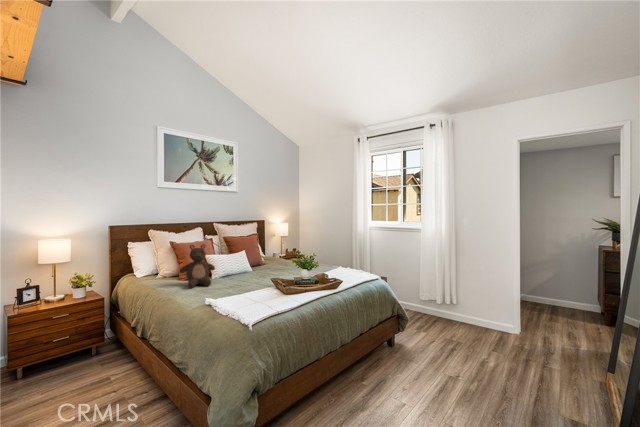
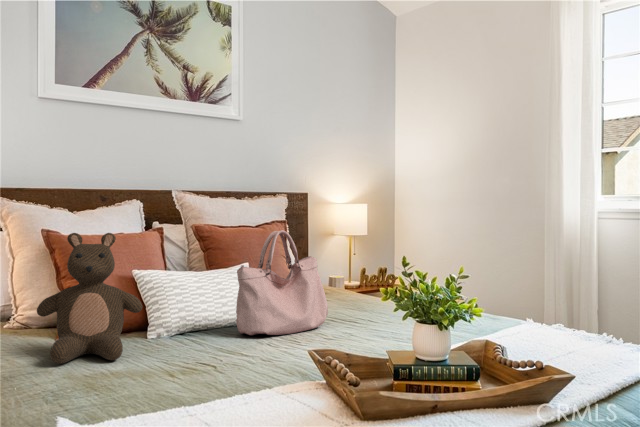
handbag: none [245,240,276,276] -> present [236,230,328,335]

